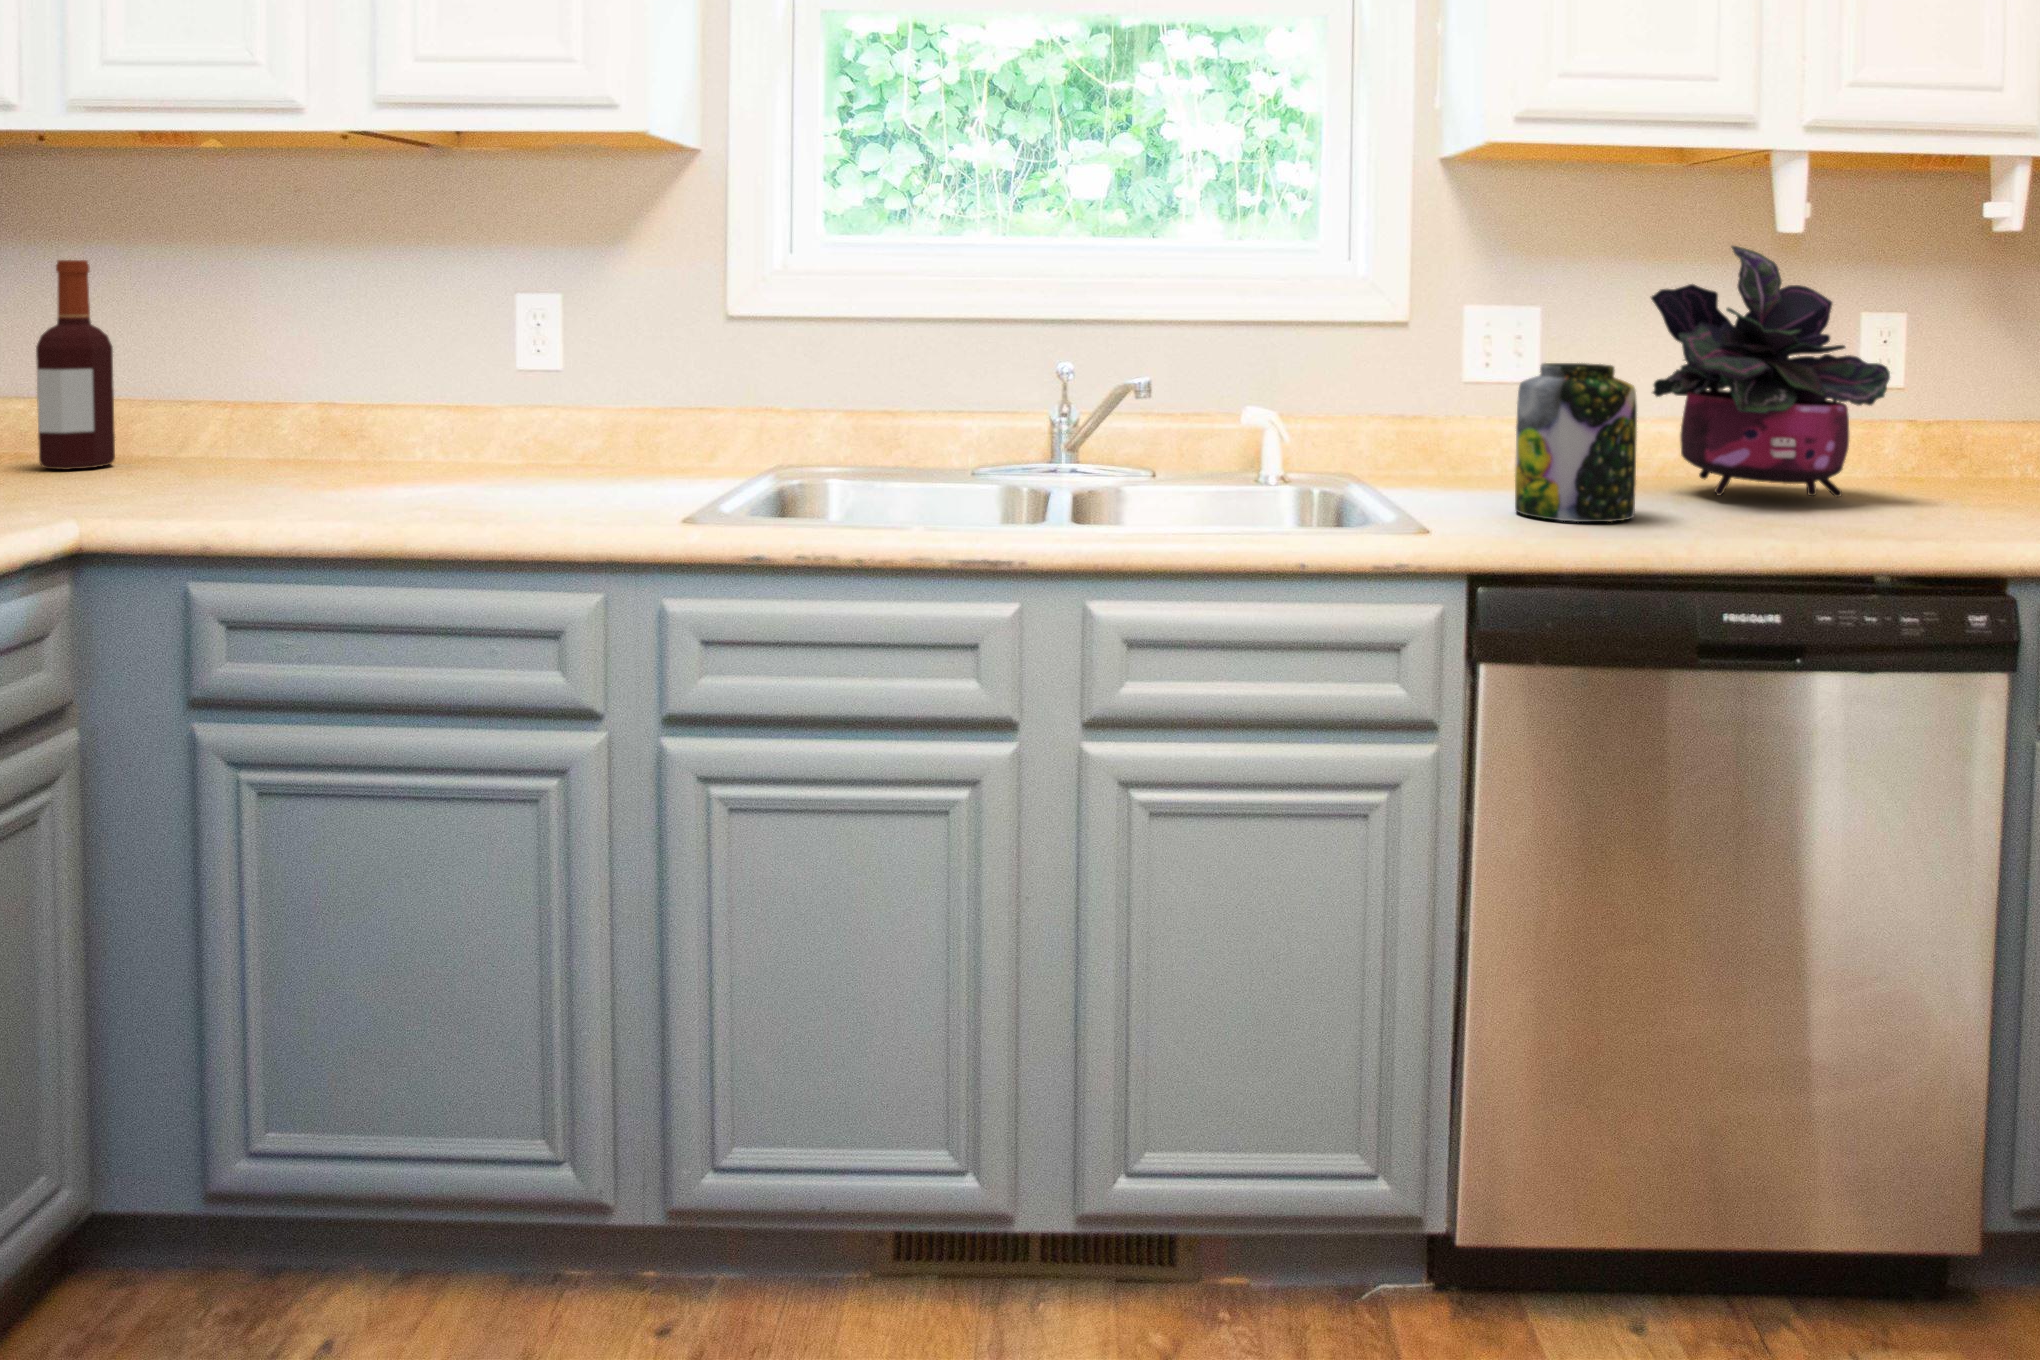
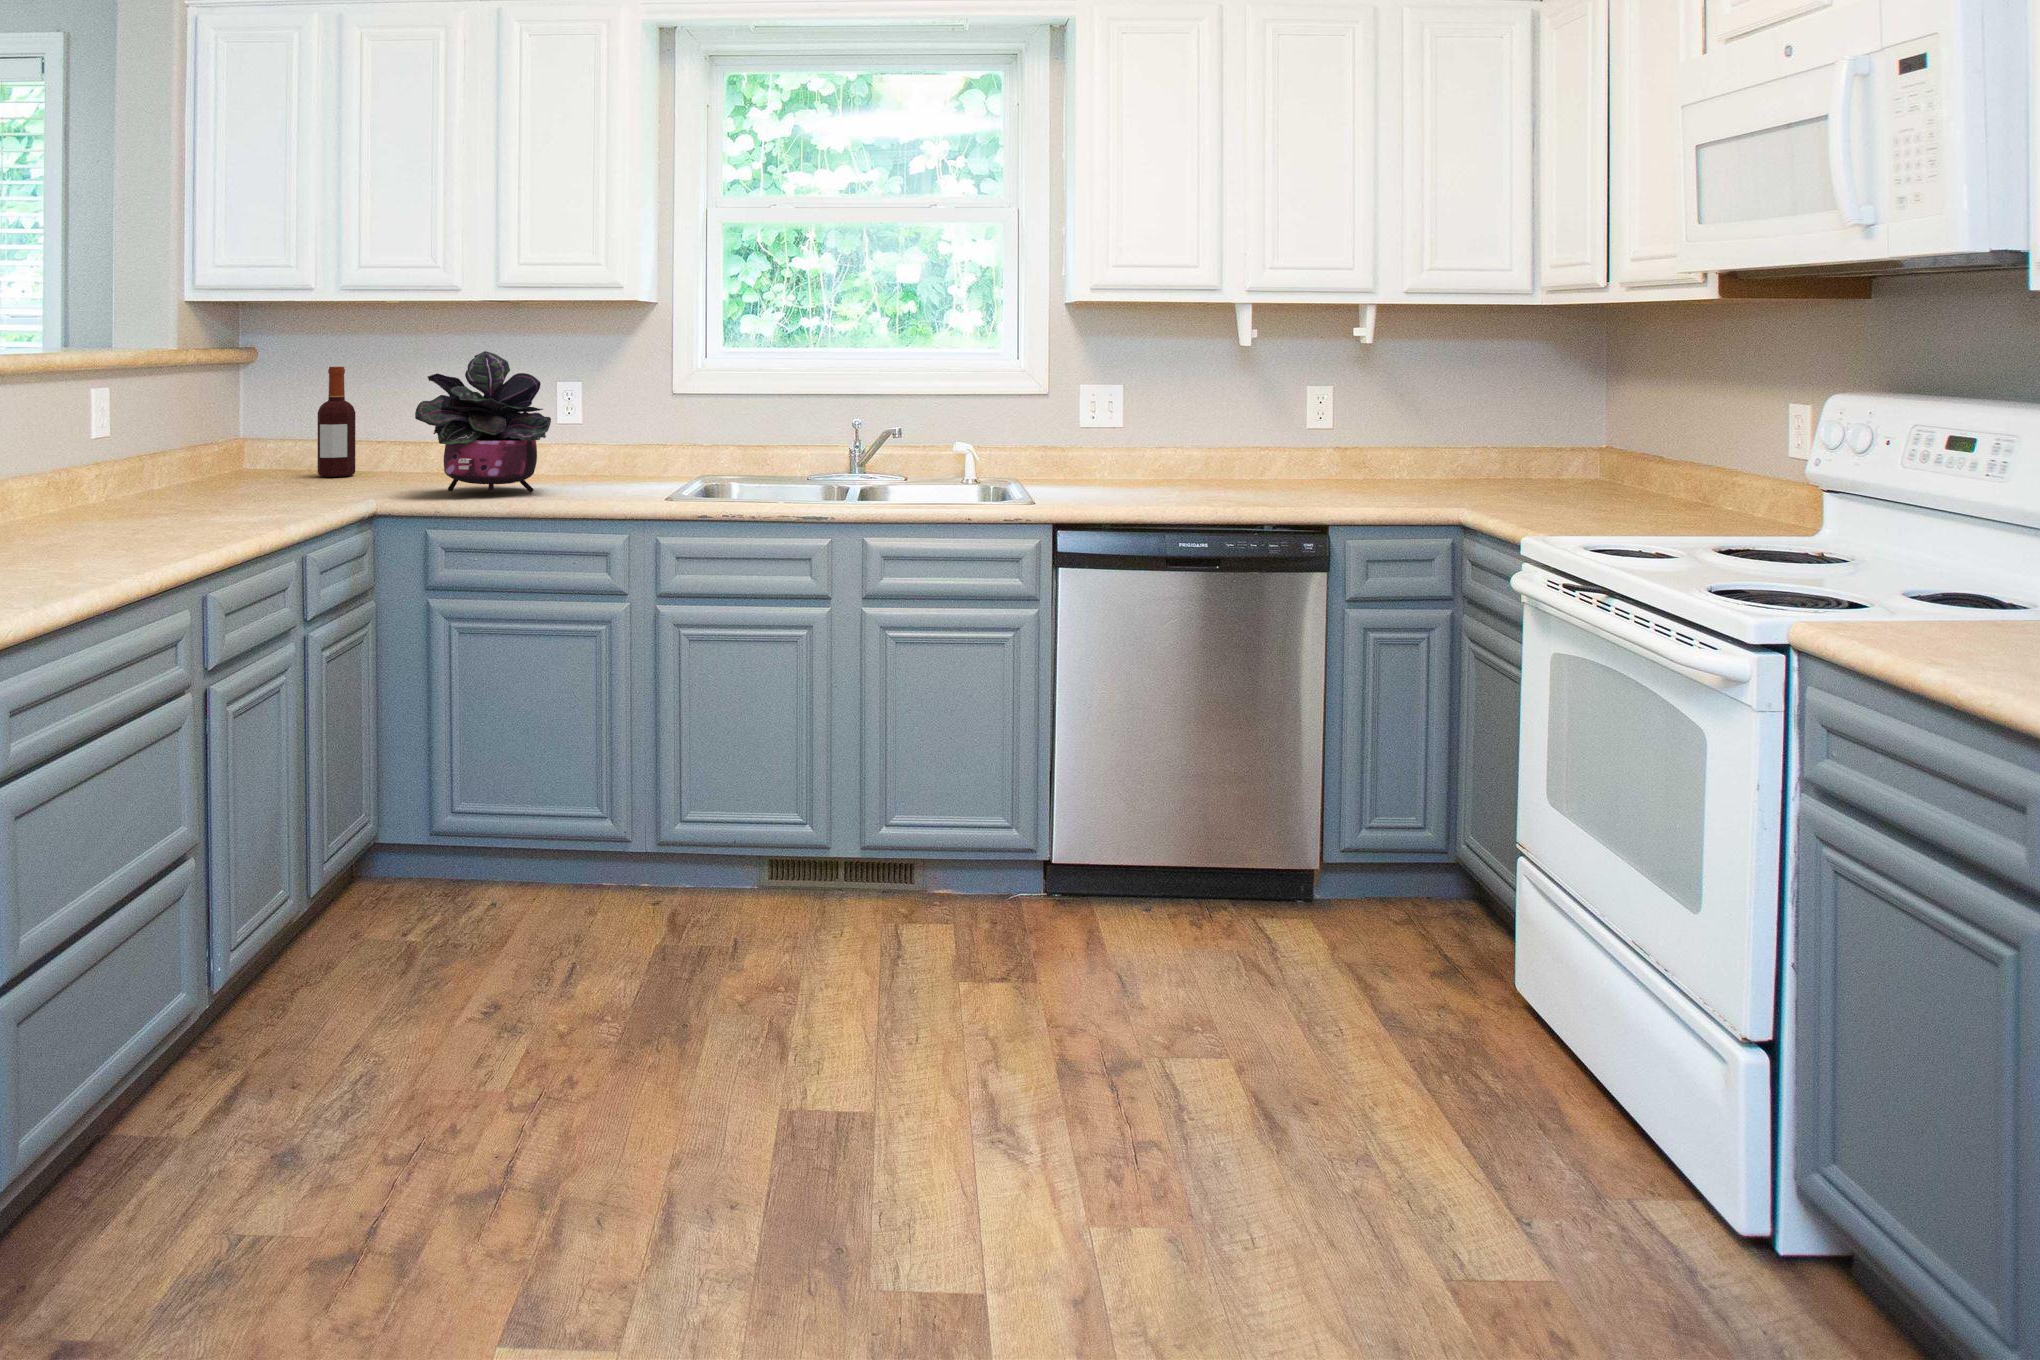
potted plant: present [1651,246,1890,497] -> present [415,351,551,492]
jar: present [1515,363,1637,522] -> none [1089,417,1150,499]

